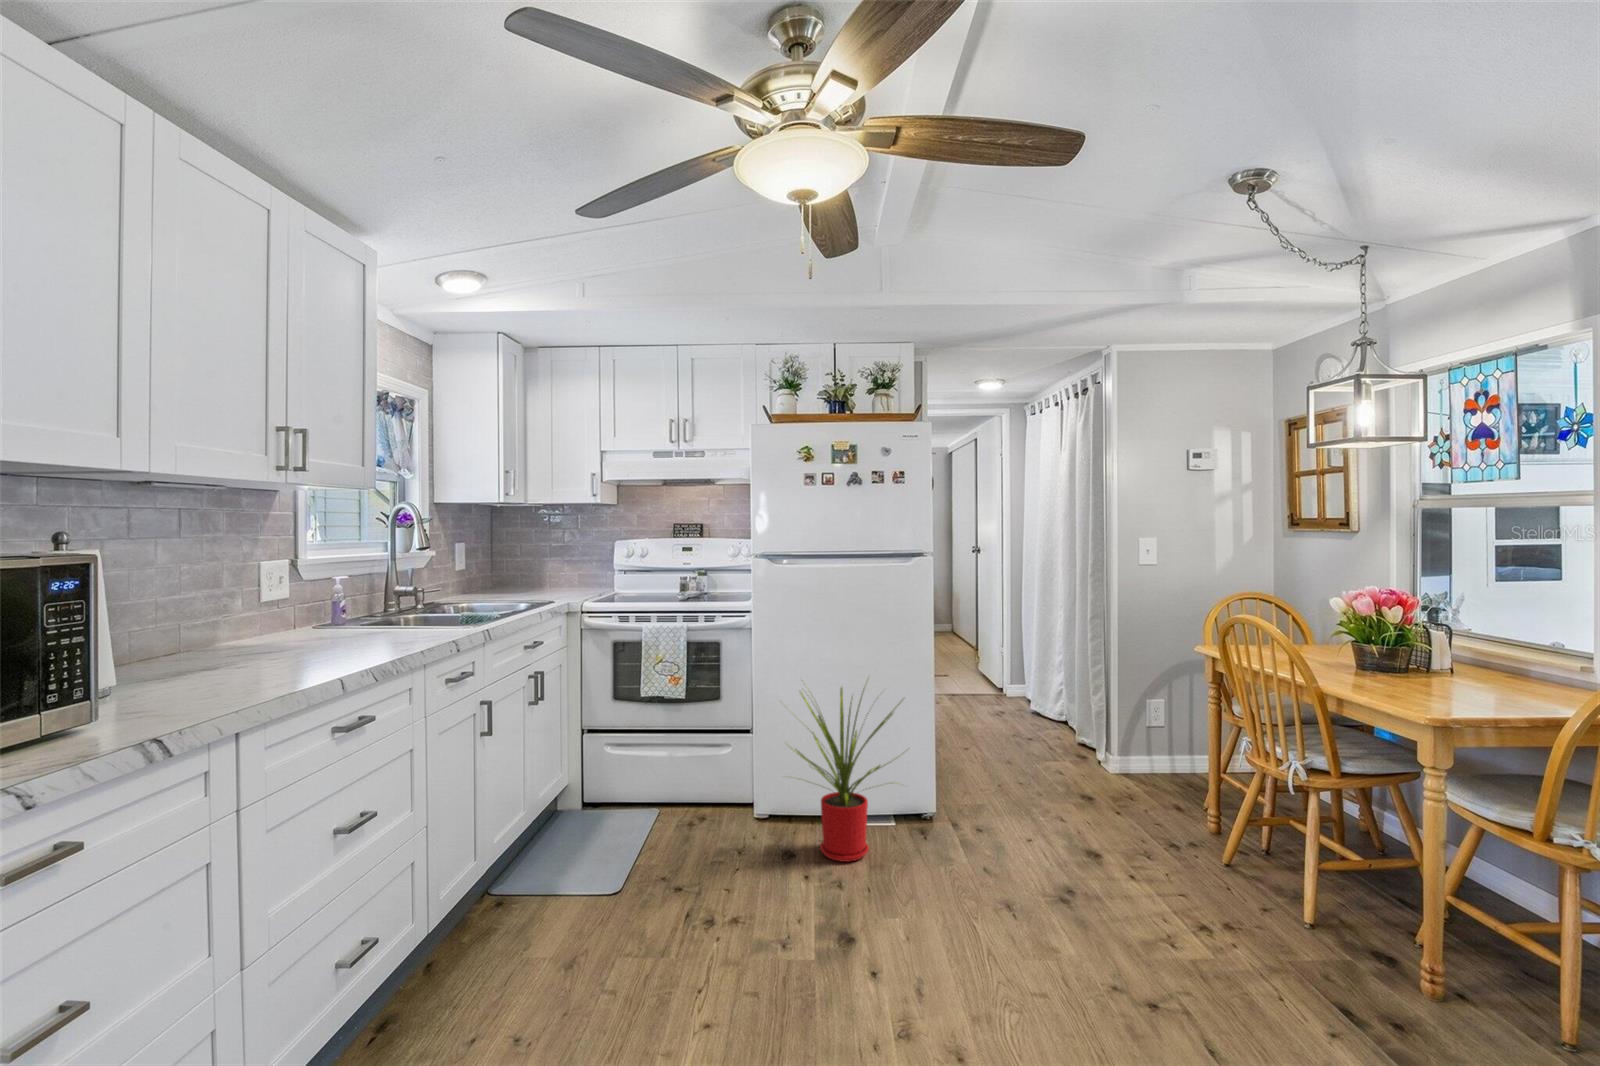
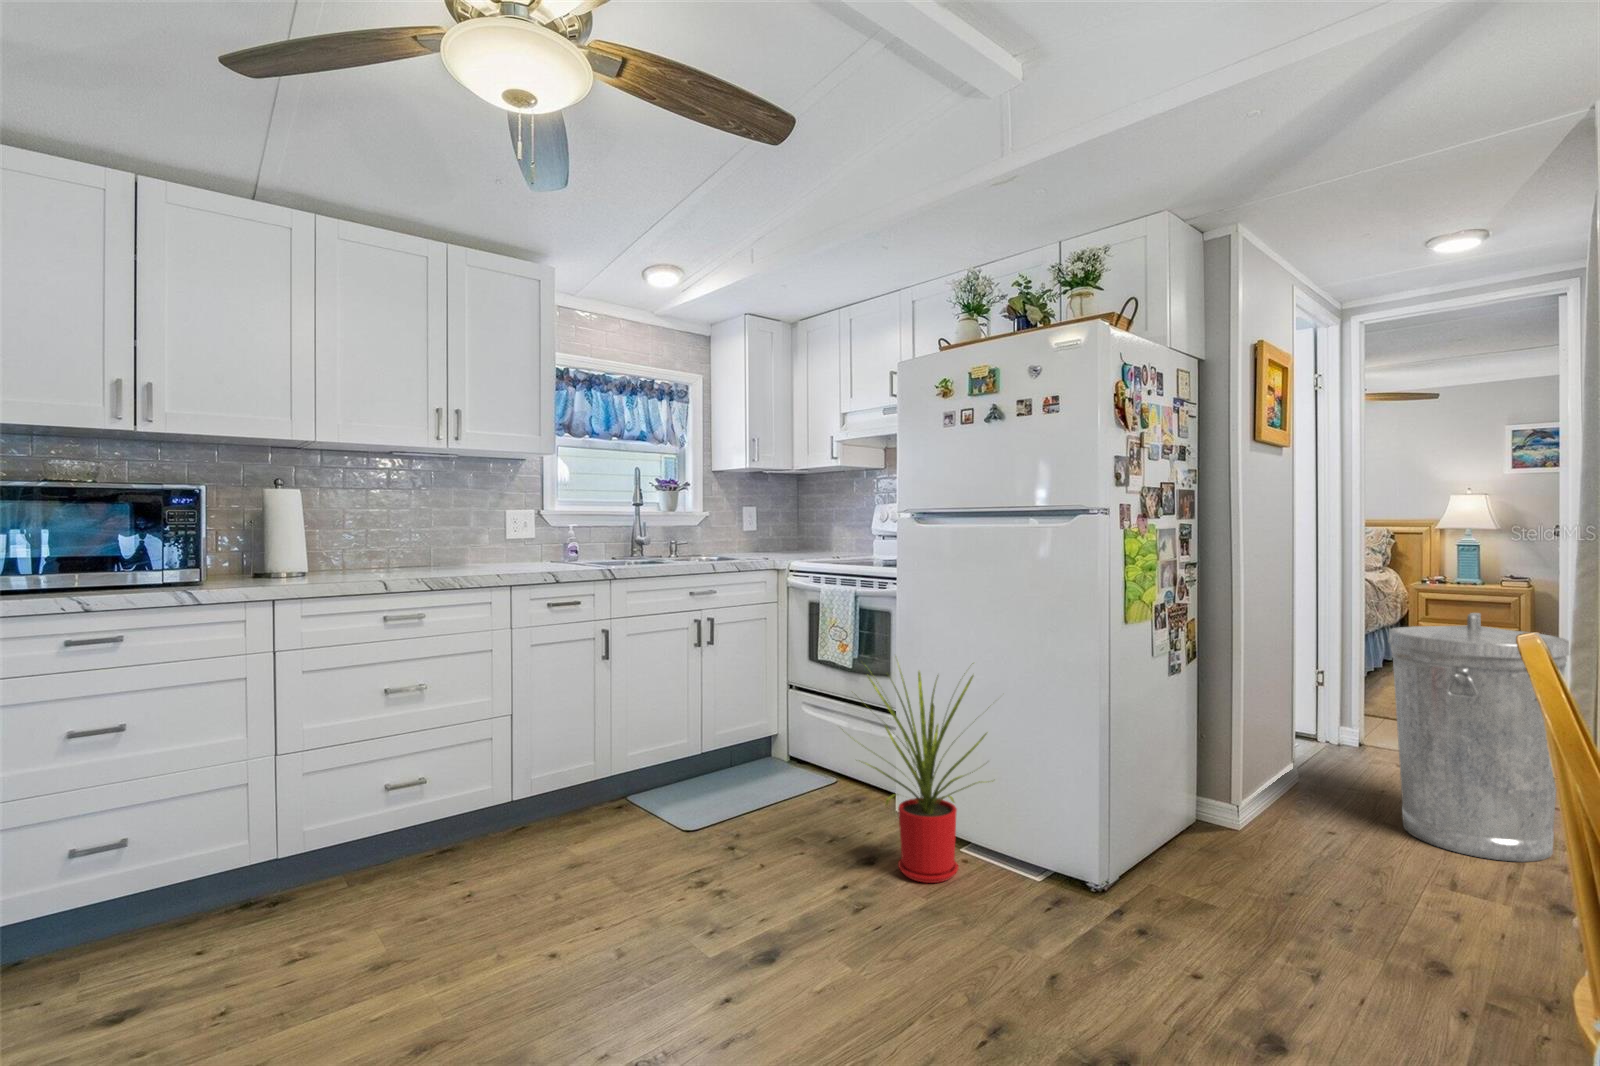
trash can: none [982,609,1066,748] -> present [1388,613,1569,862]

